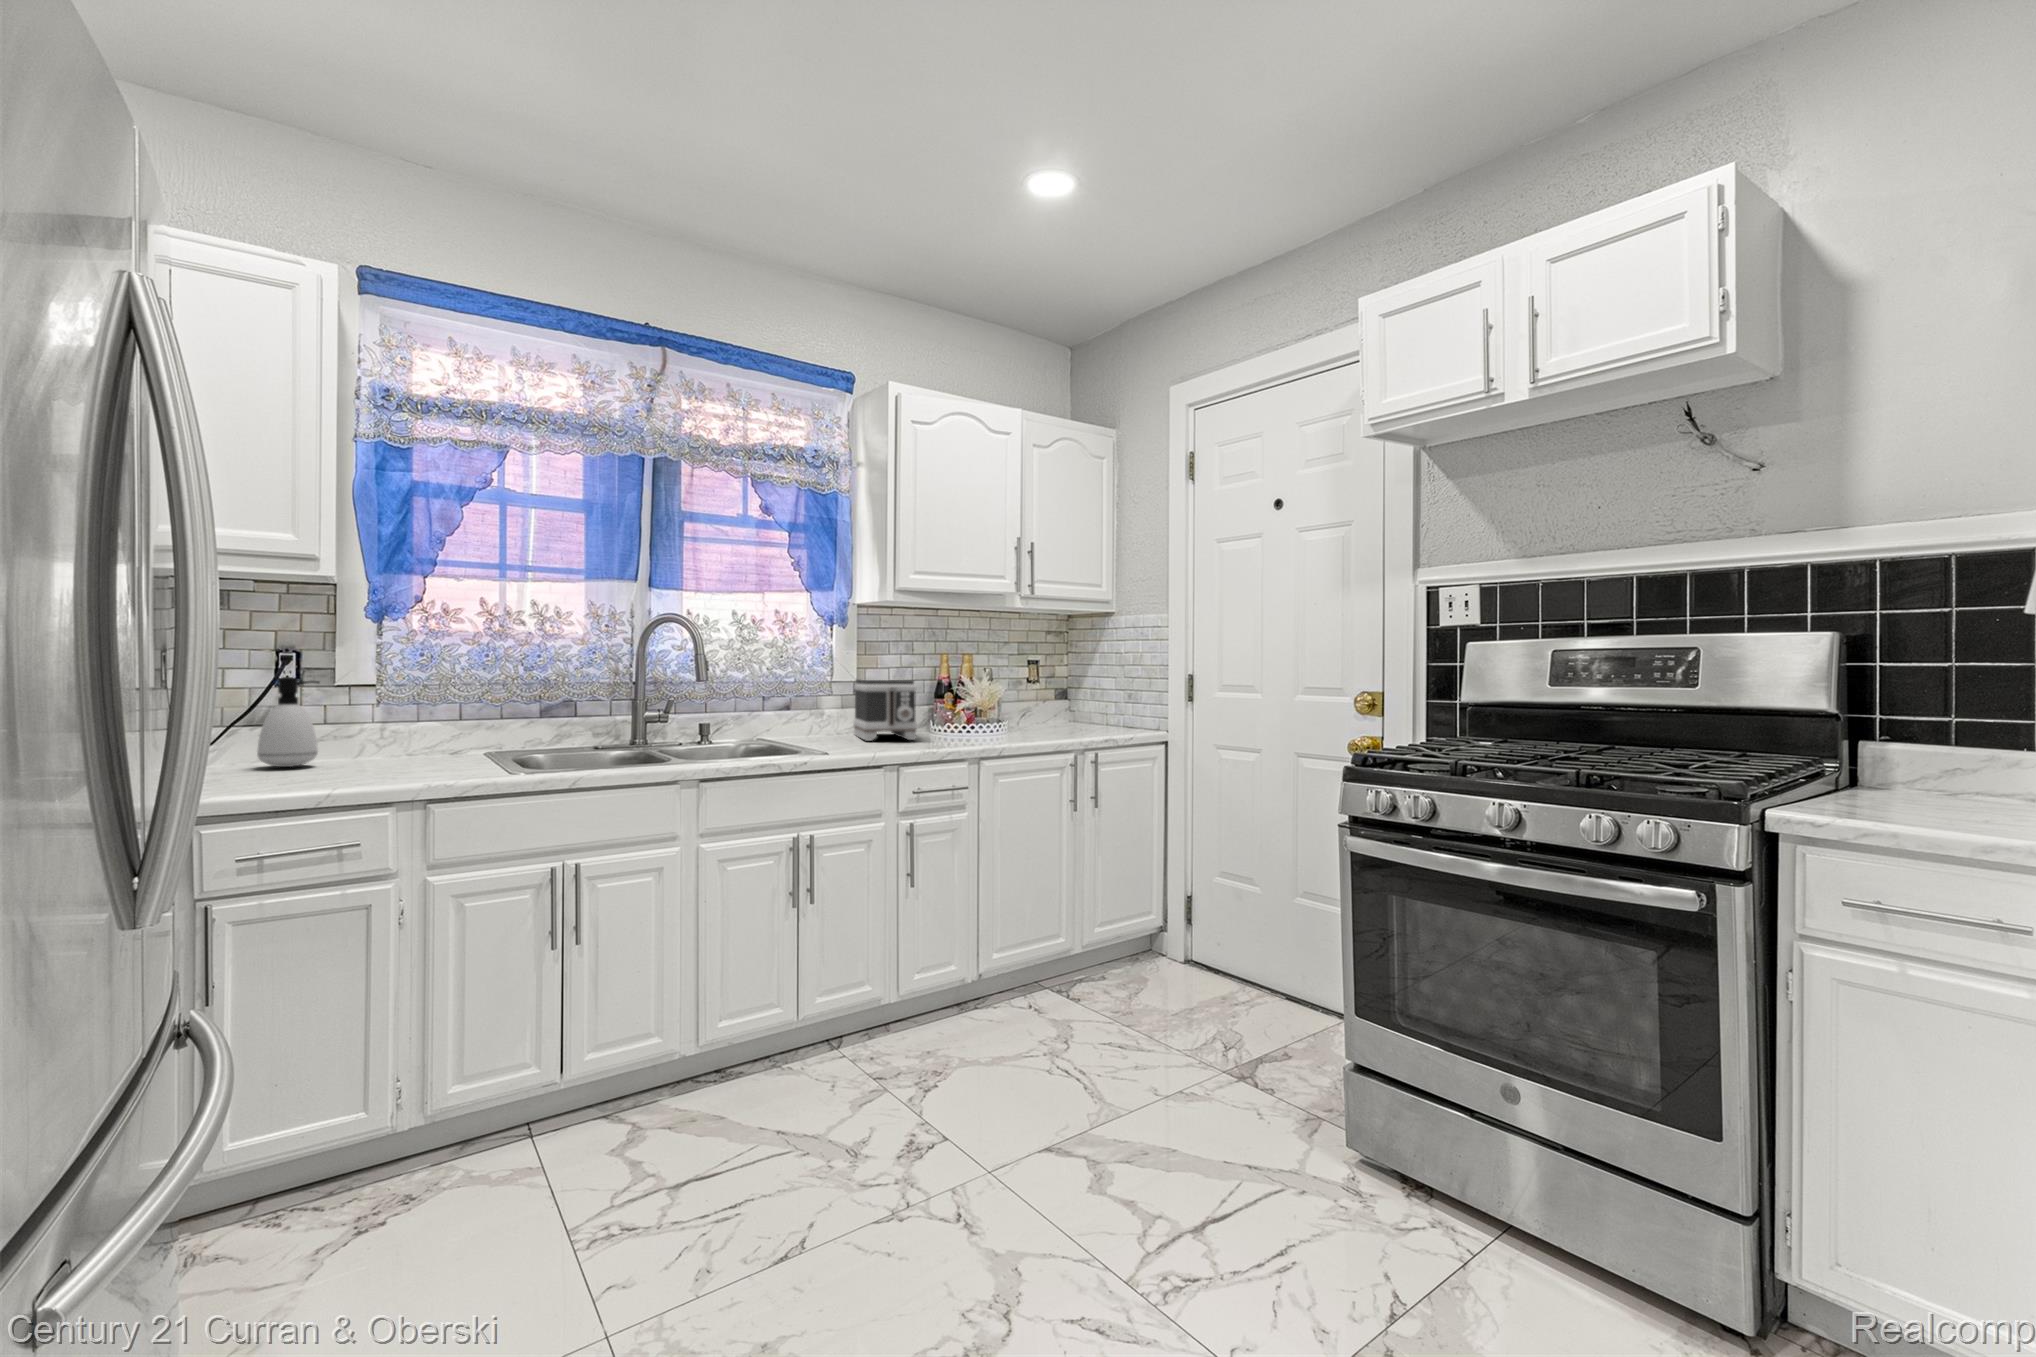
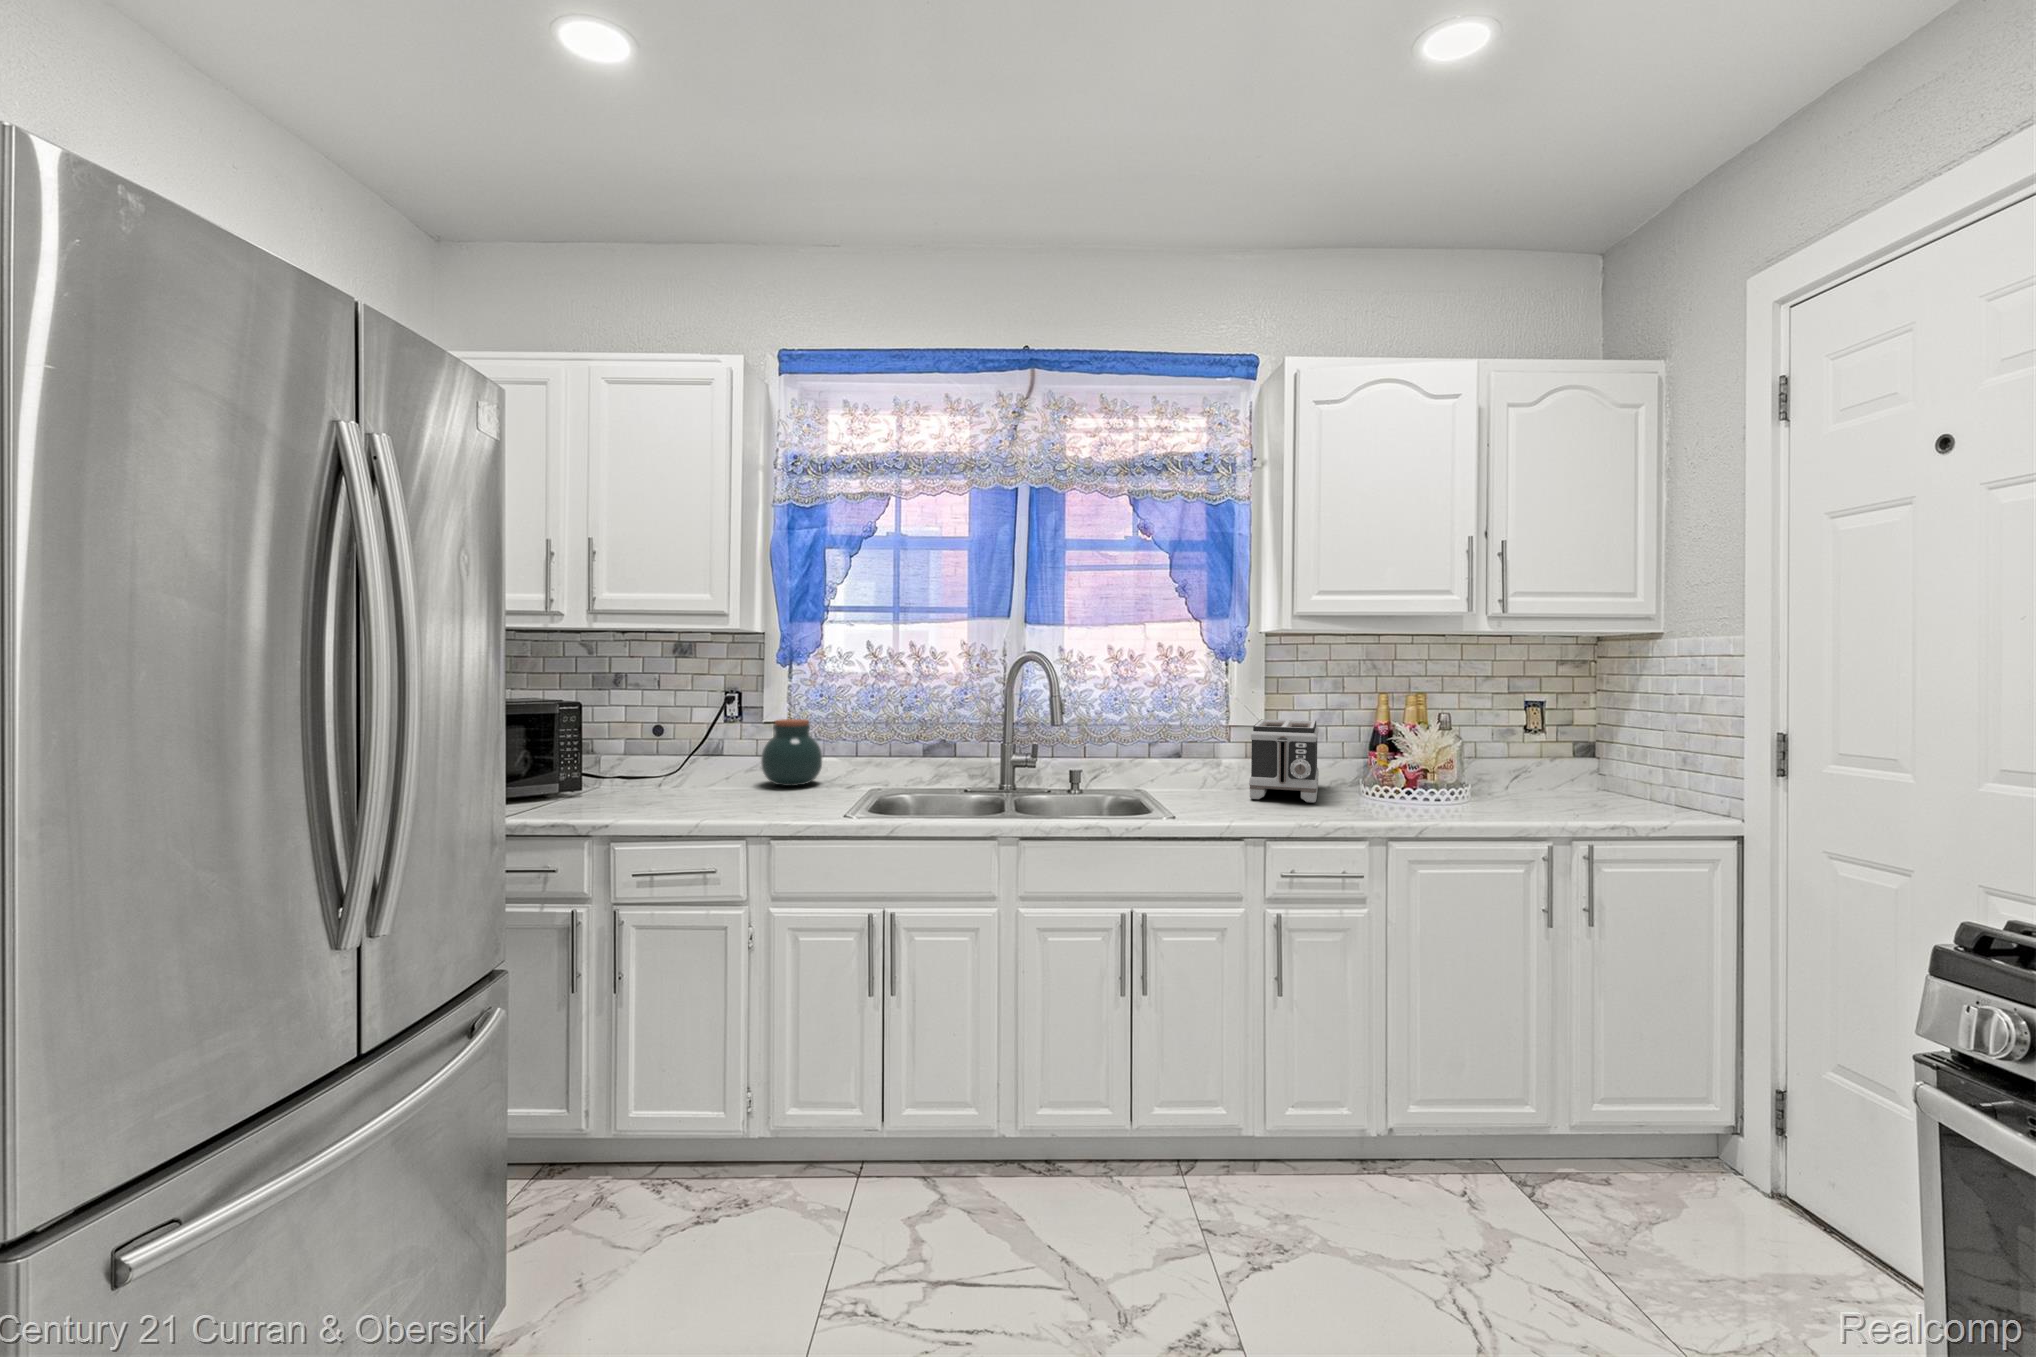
soap dispenser: present [257,677,319,767] -> none [677,720,720,797]
jar: none [347,681,426,755] -> present [761,719,822,786]

